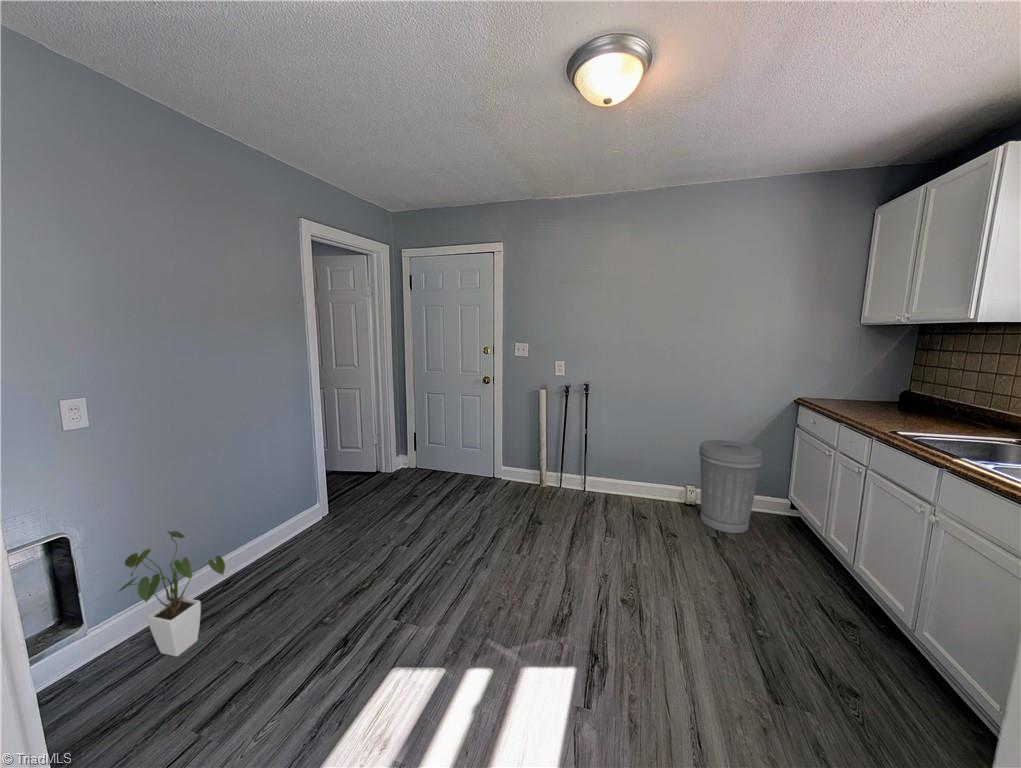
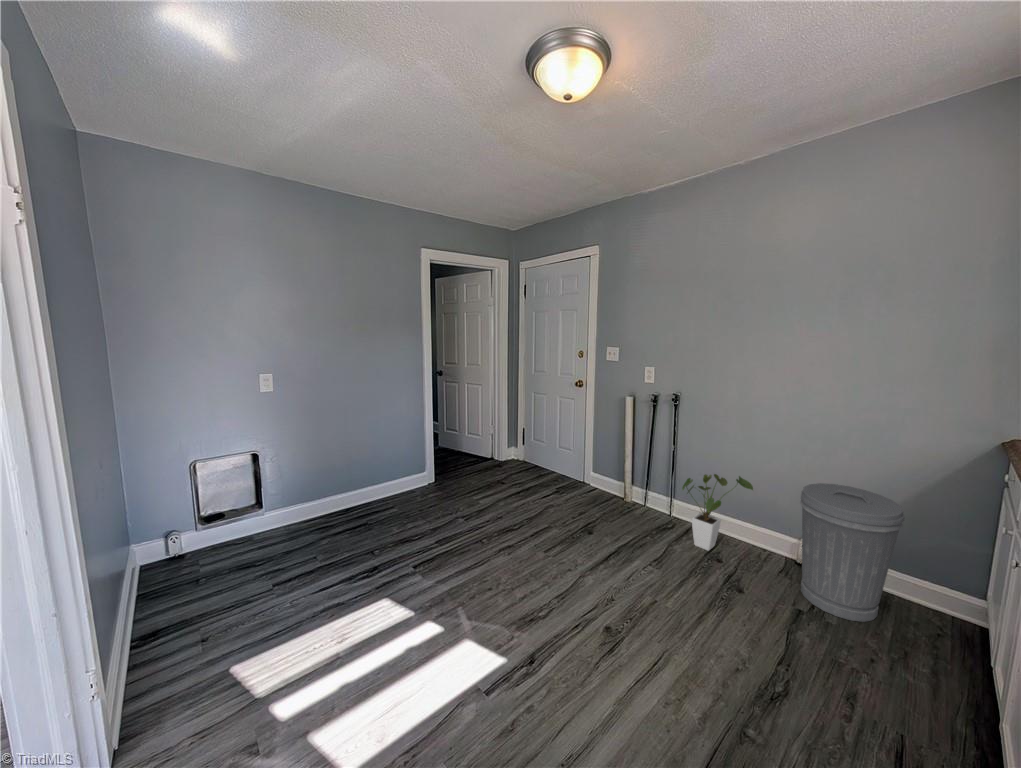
house plant: present [118,531,225,657] -> present [682,474,753,551]

